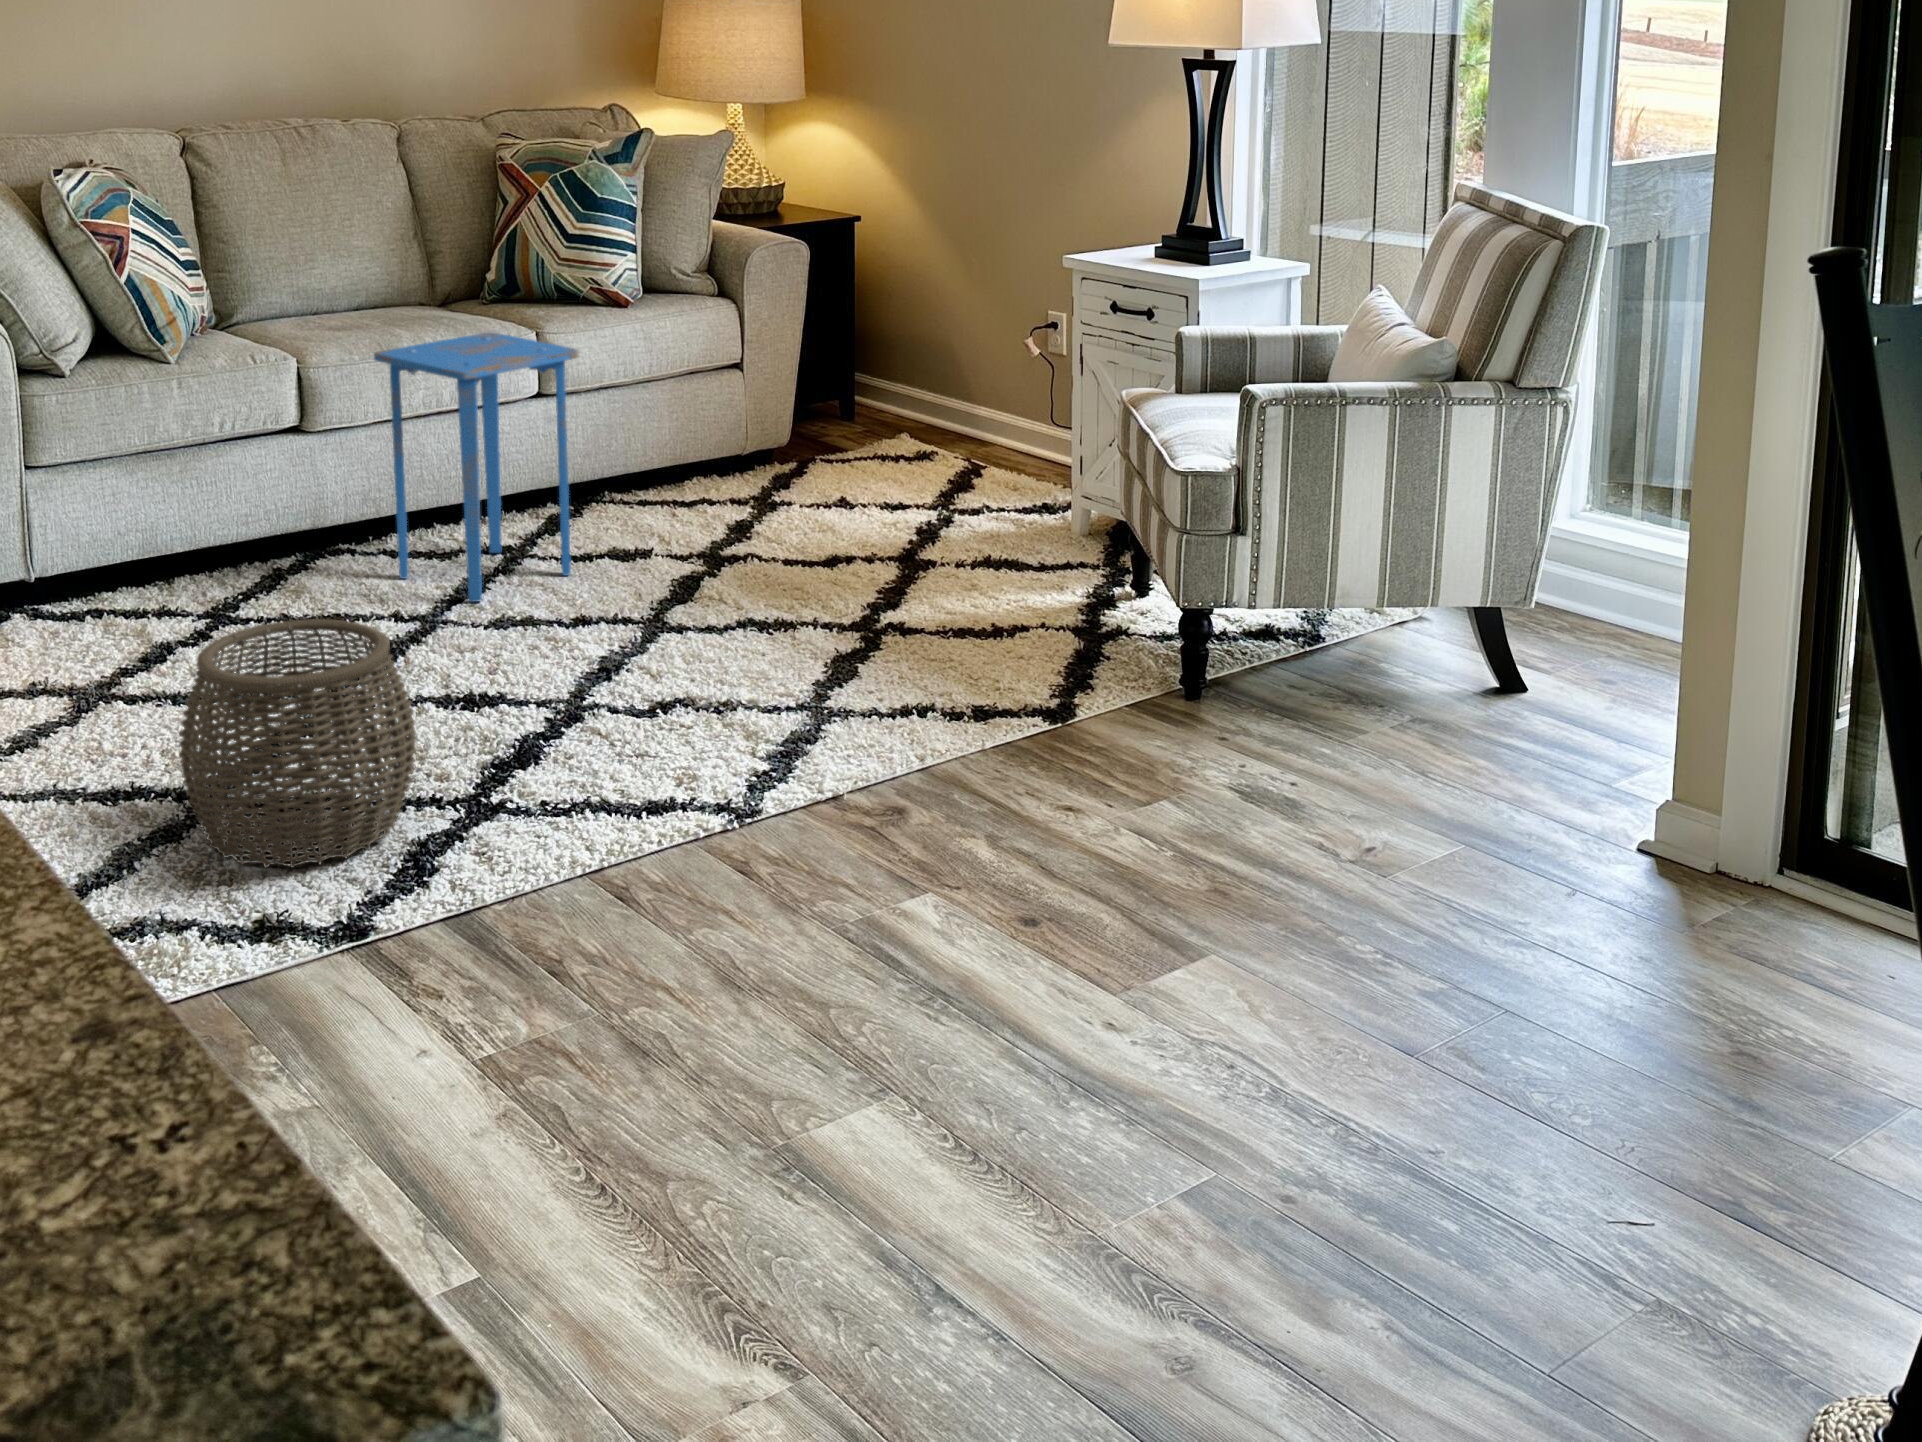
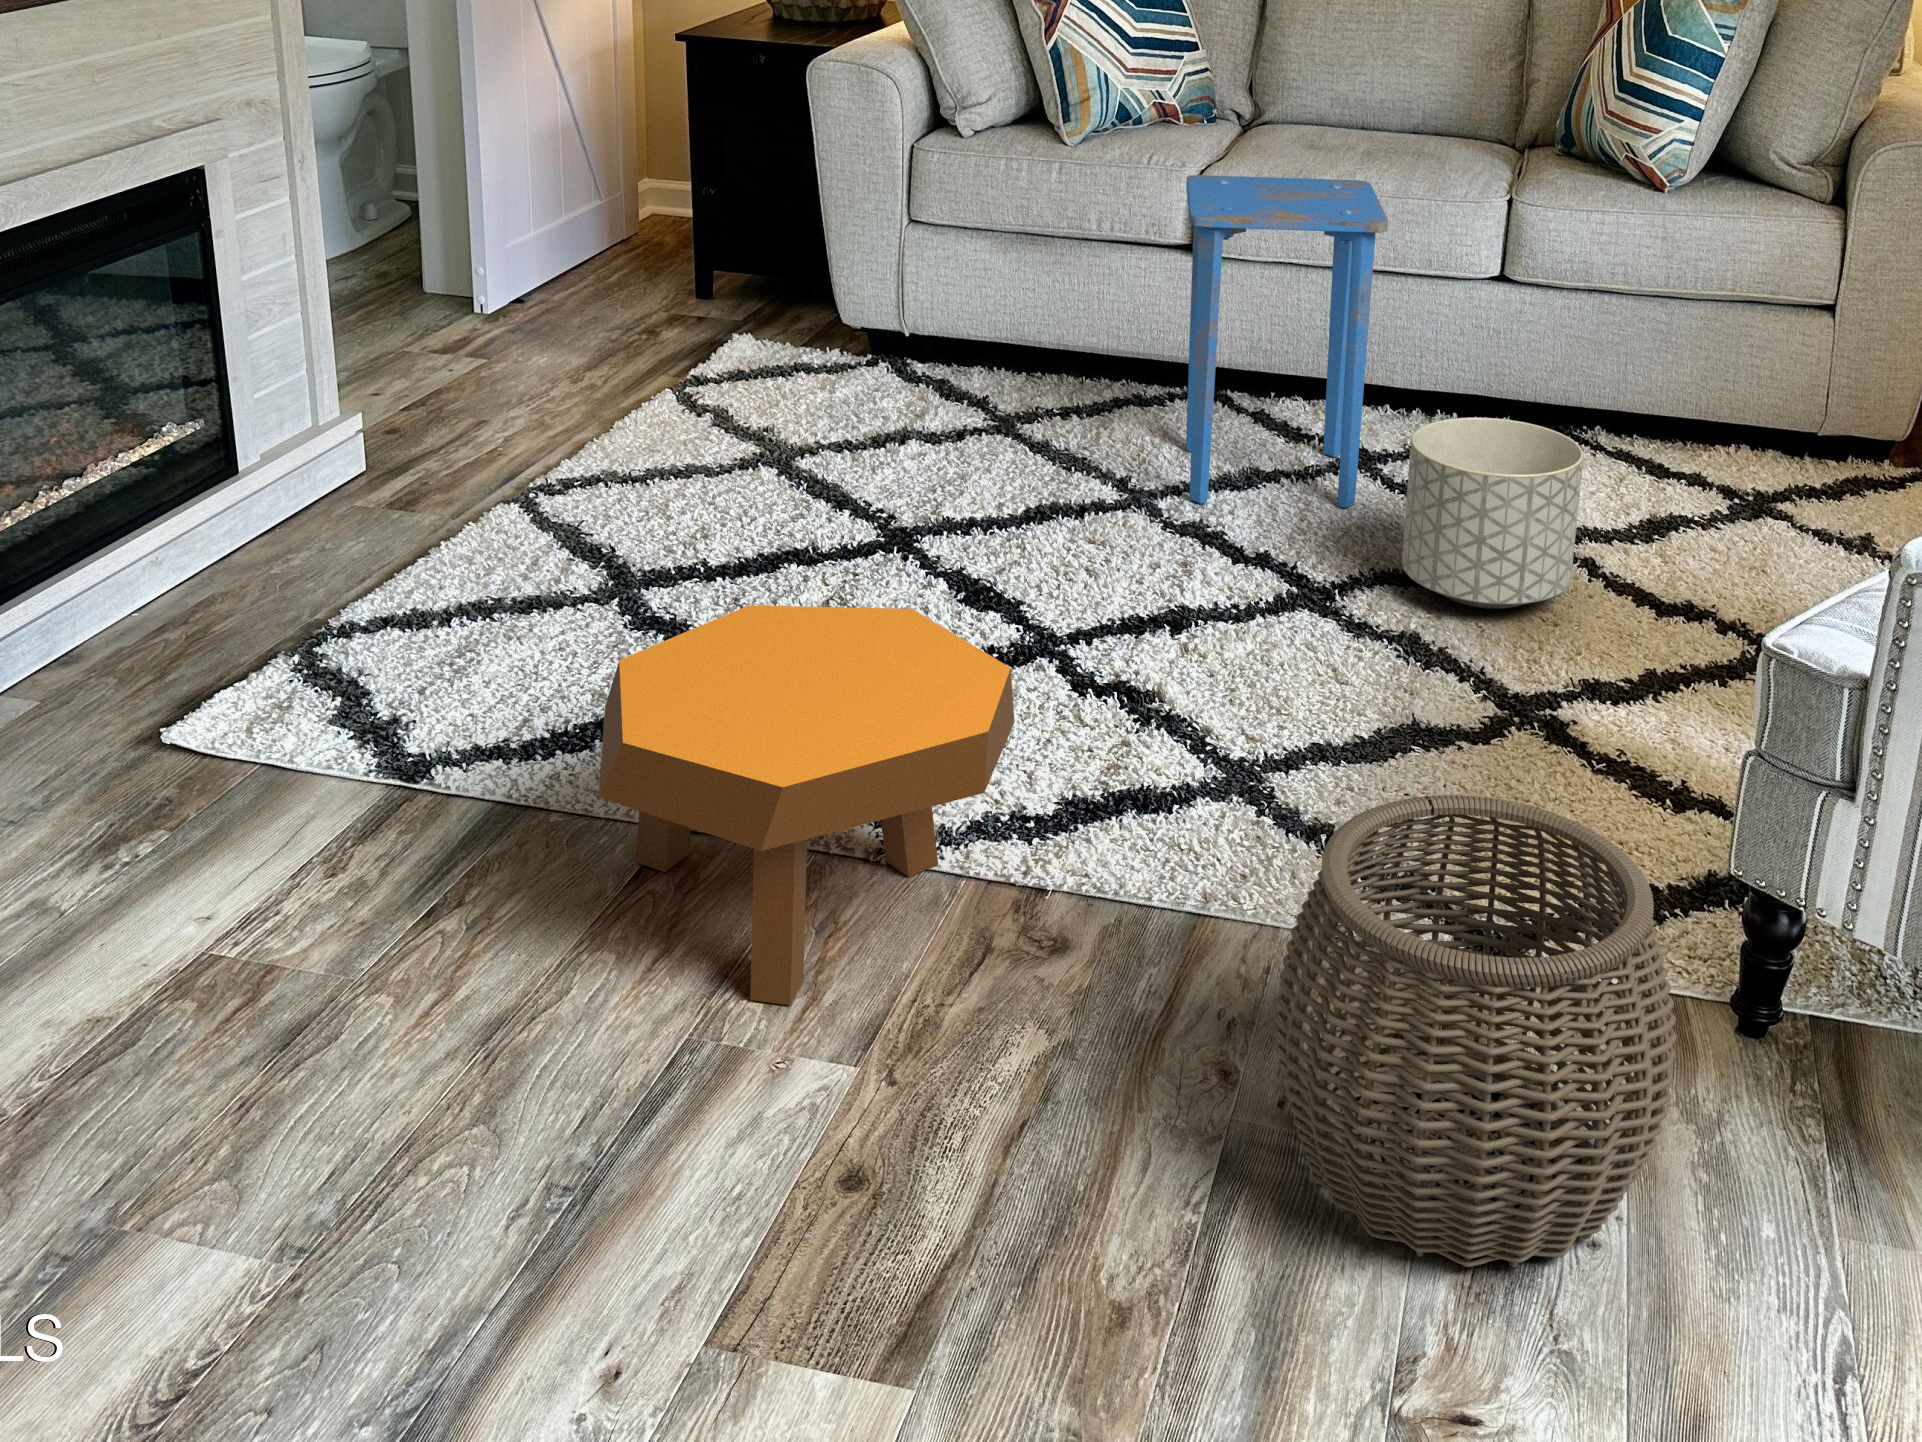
planter: none [673,465,793,596] -> present [1402,418,1583,609]
woven basket: present [179,619,416,868] -> present [1274,795,1677,1267]
footstool: none [582,635,864,884] -> present [598,605,1015,1005]

